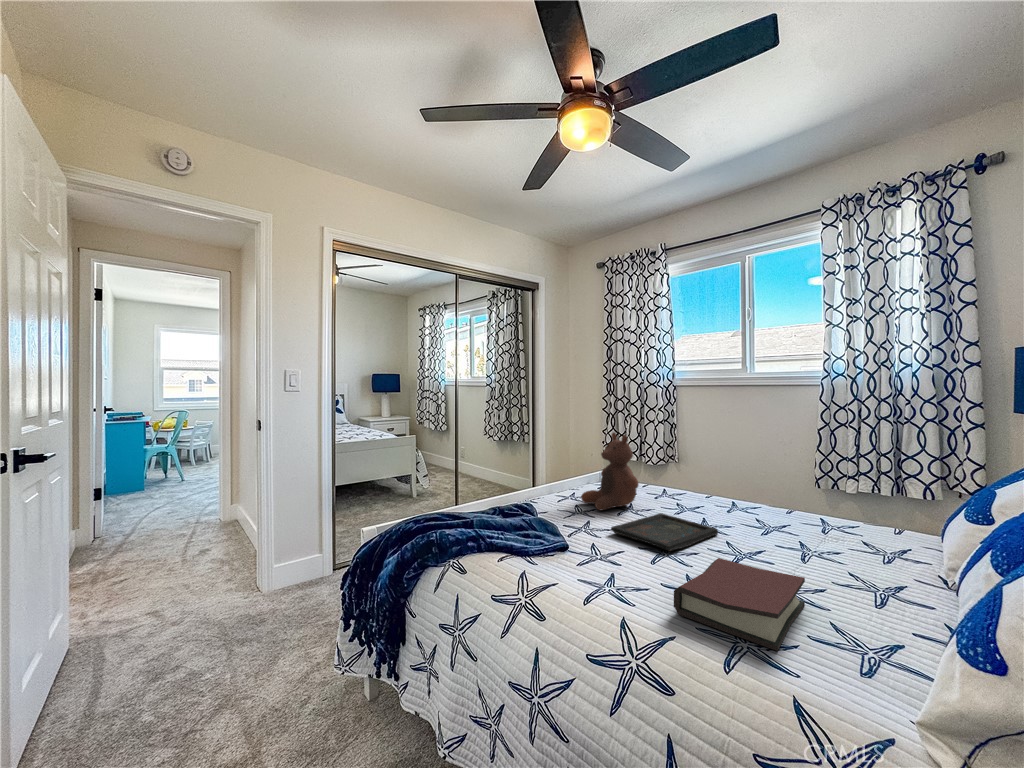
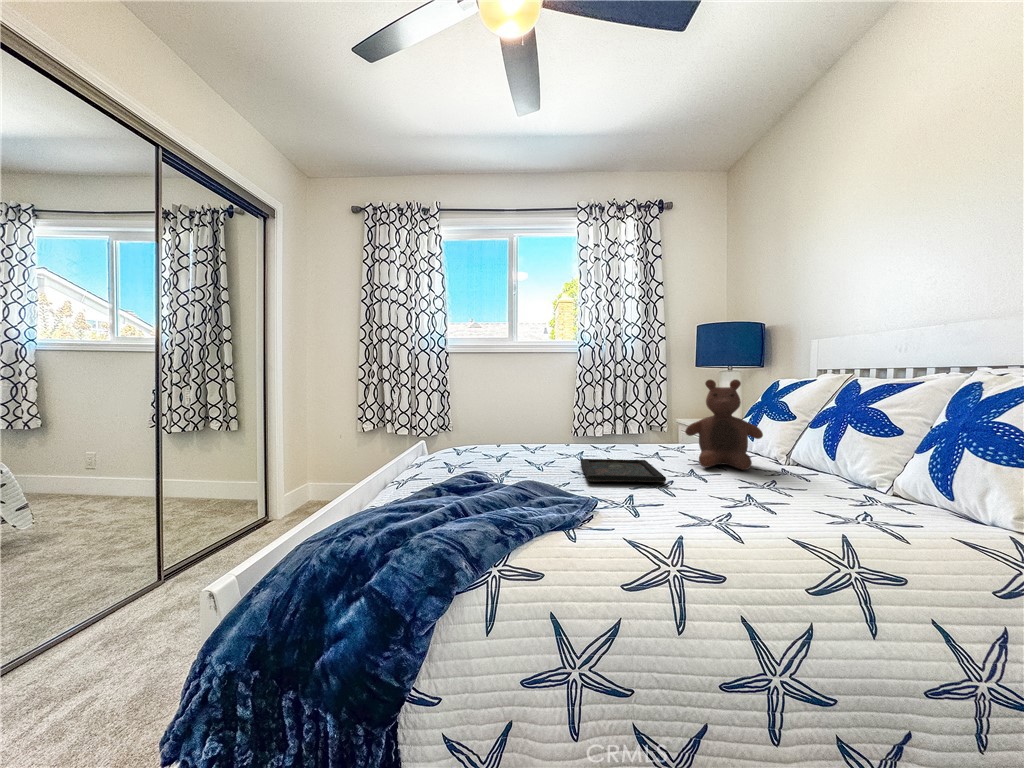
stuffed bear: present [581,433,639,510] -> present [685,380,763,470]
hardback book: present [674,558,805,651] -> none [736,467,890,519]

